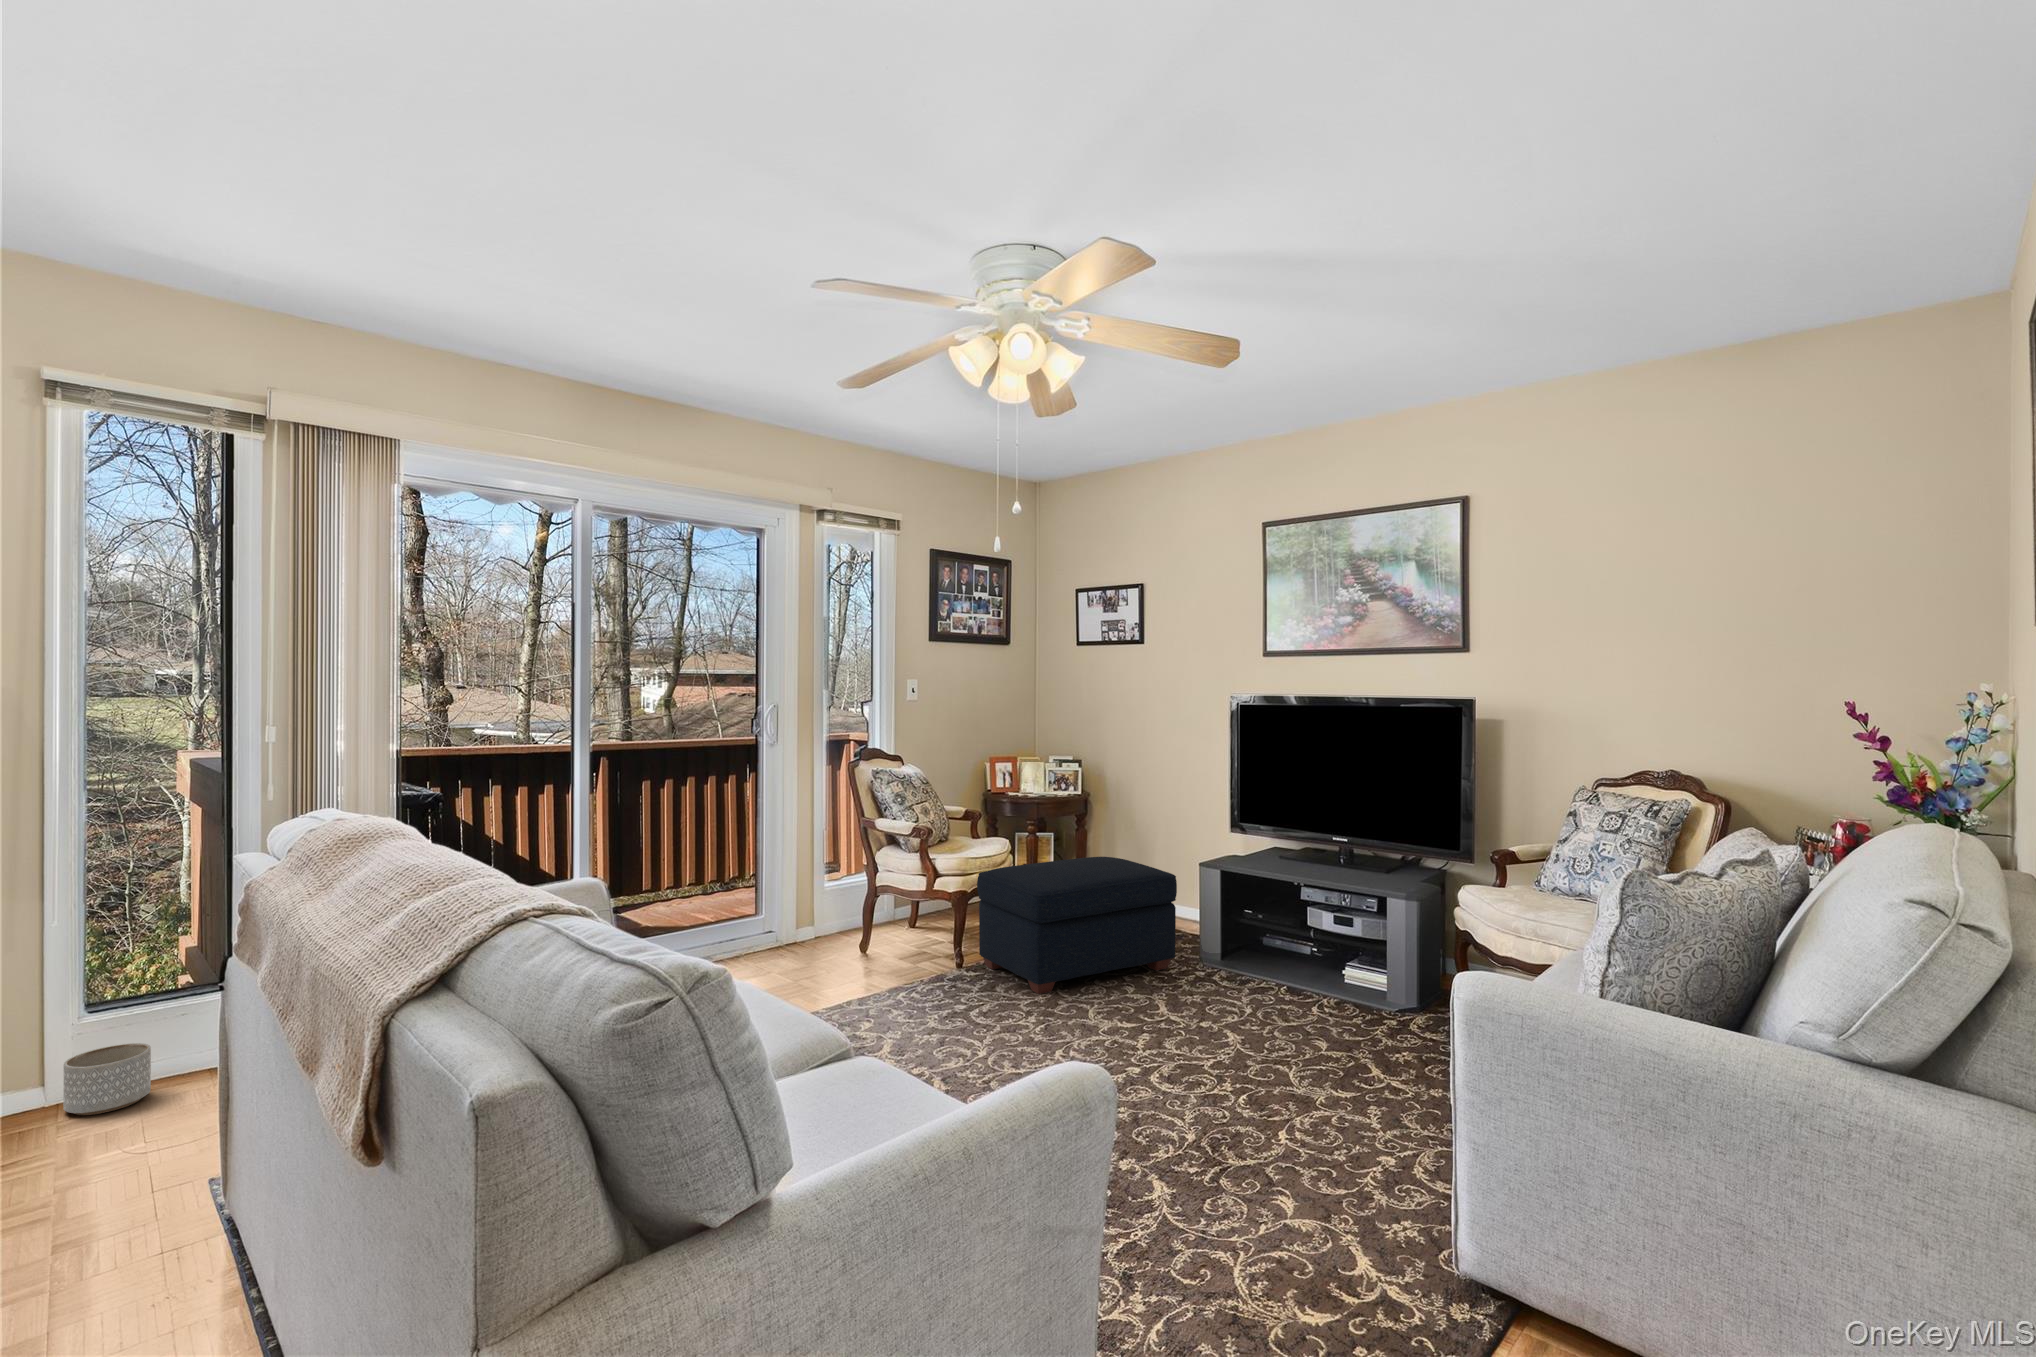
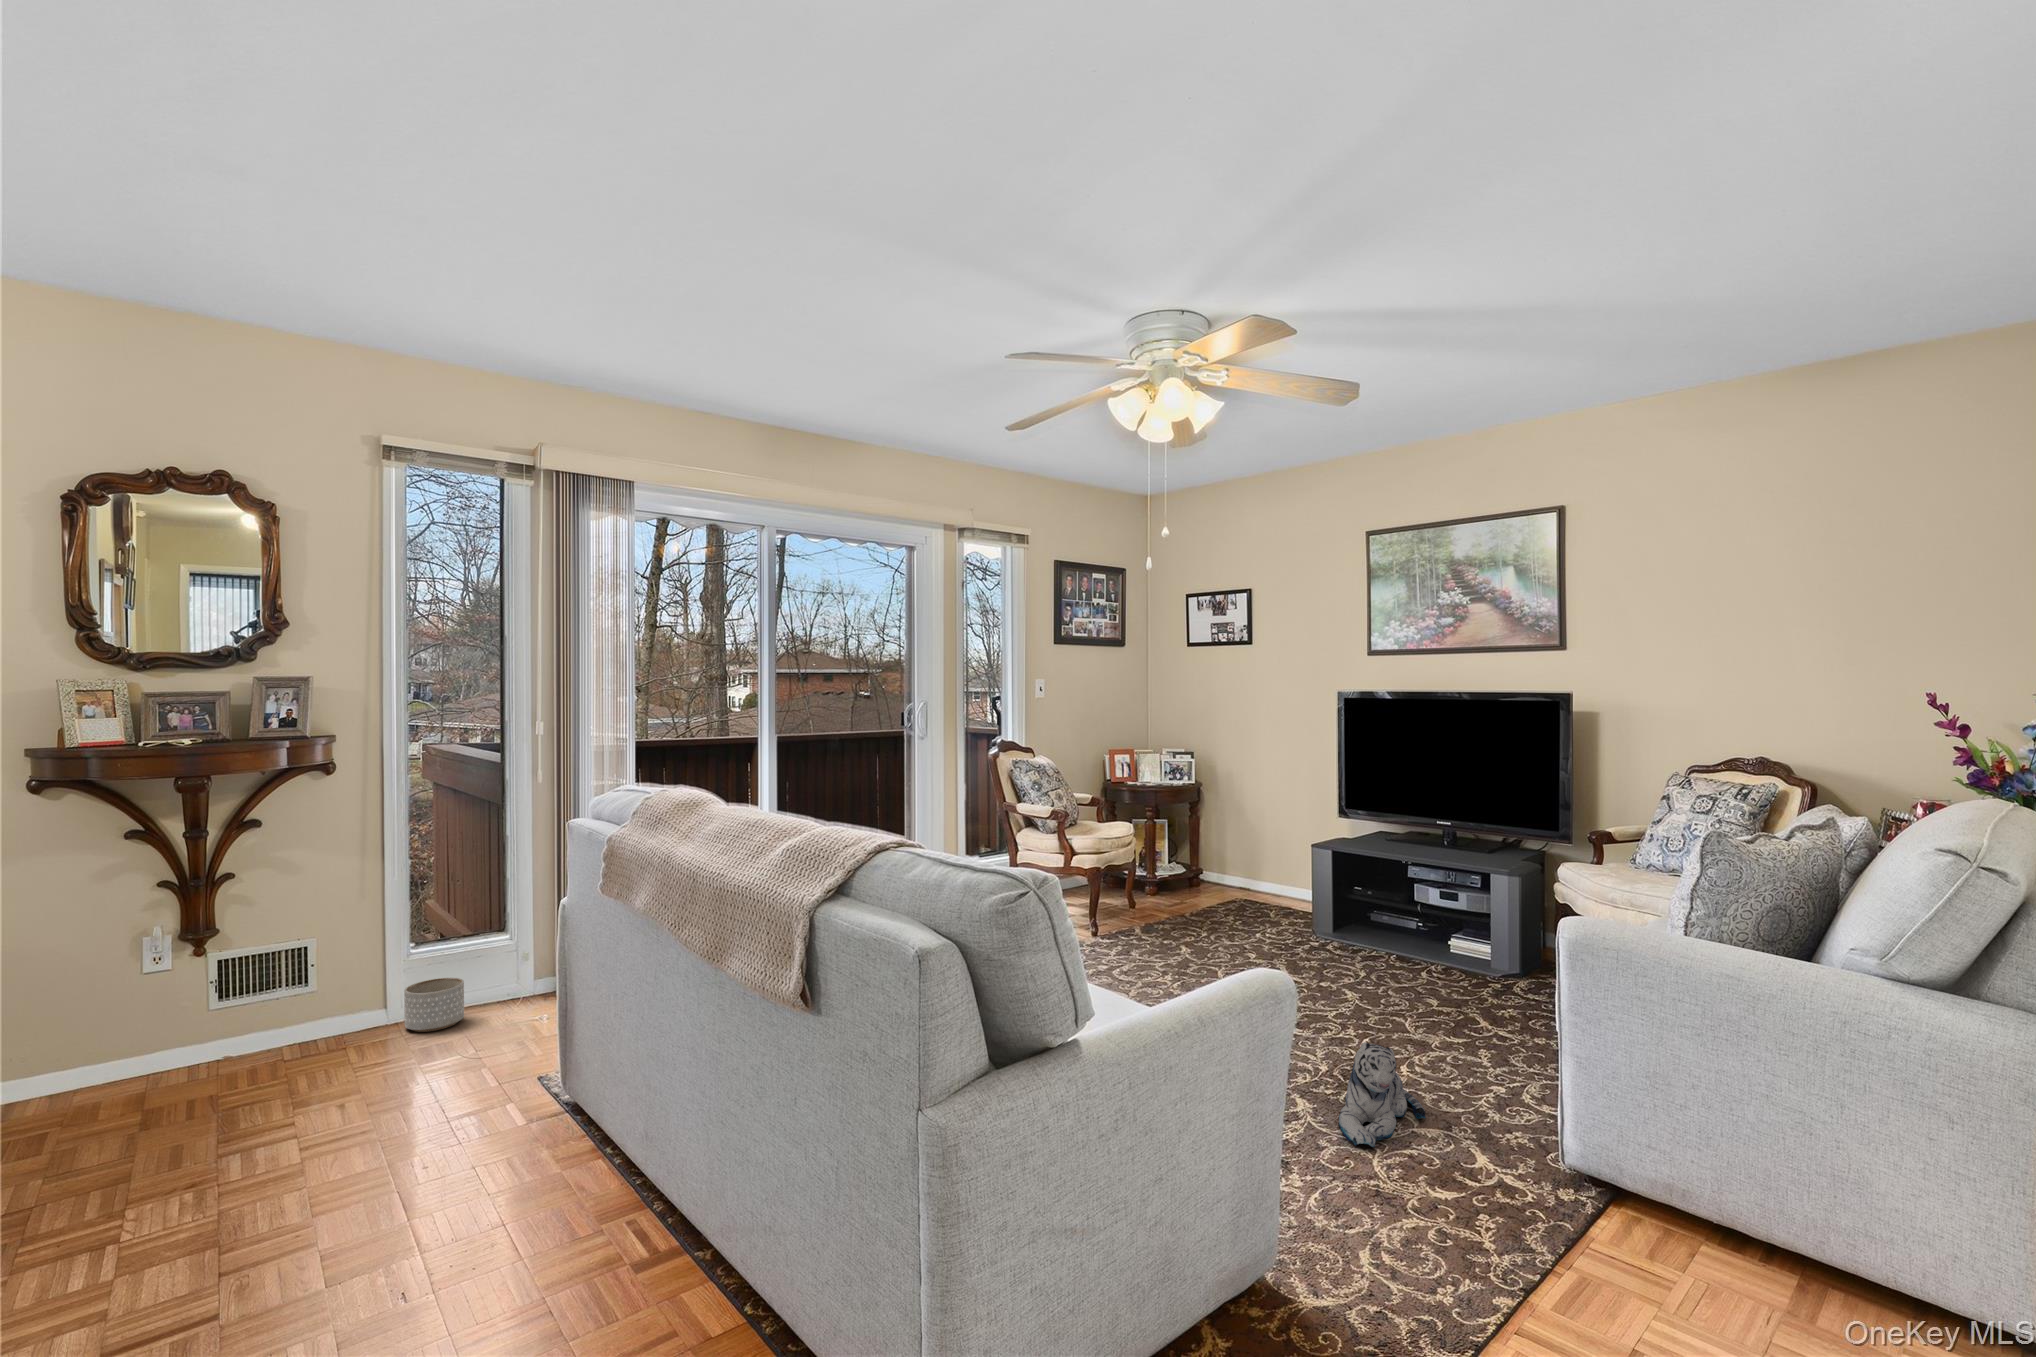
ottoman: present [977,857,1177,994] -> none [1110,840,1292,958]
plush toy: none [1199,1117,1302,1250] -> present [1338,1042,1426,1147]

